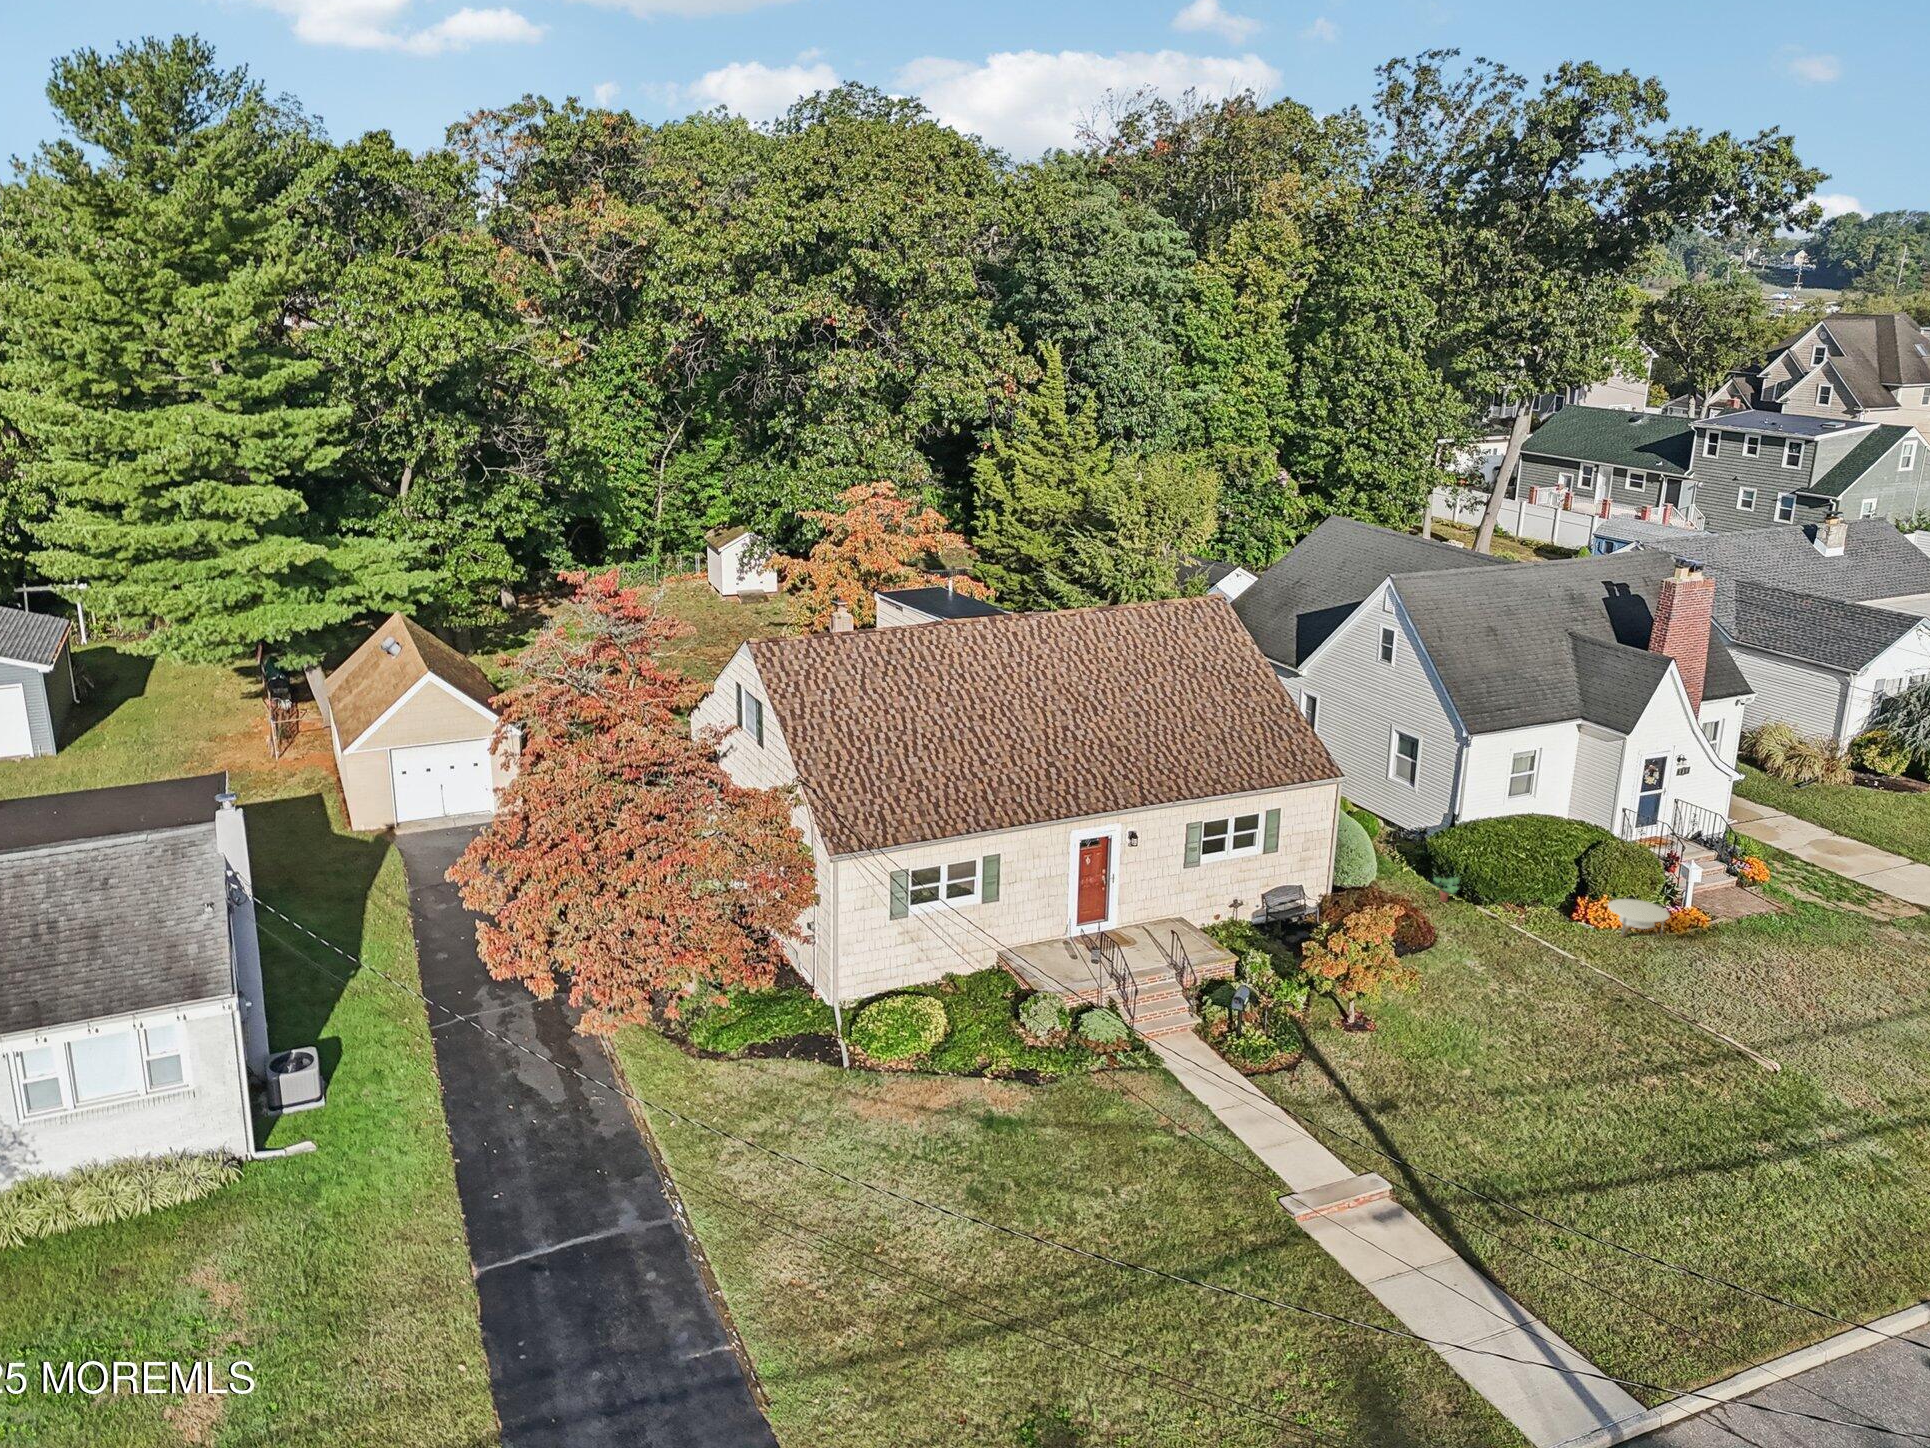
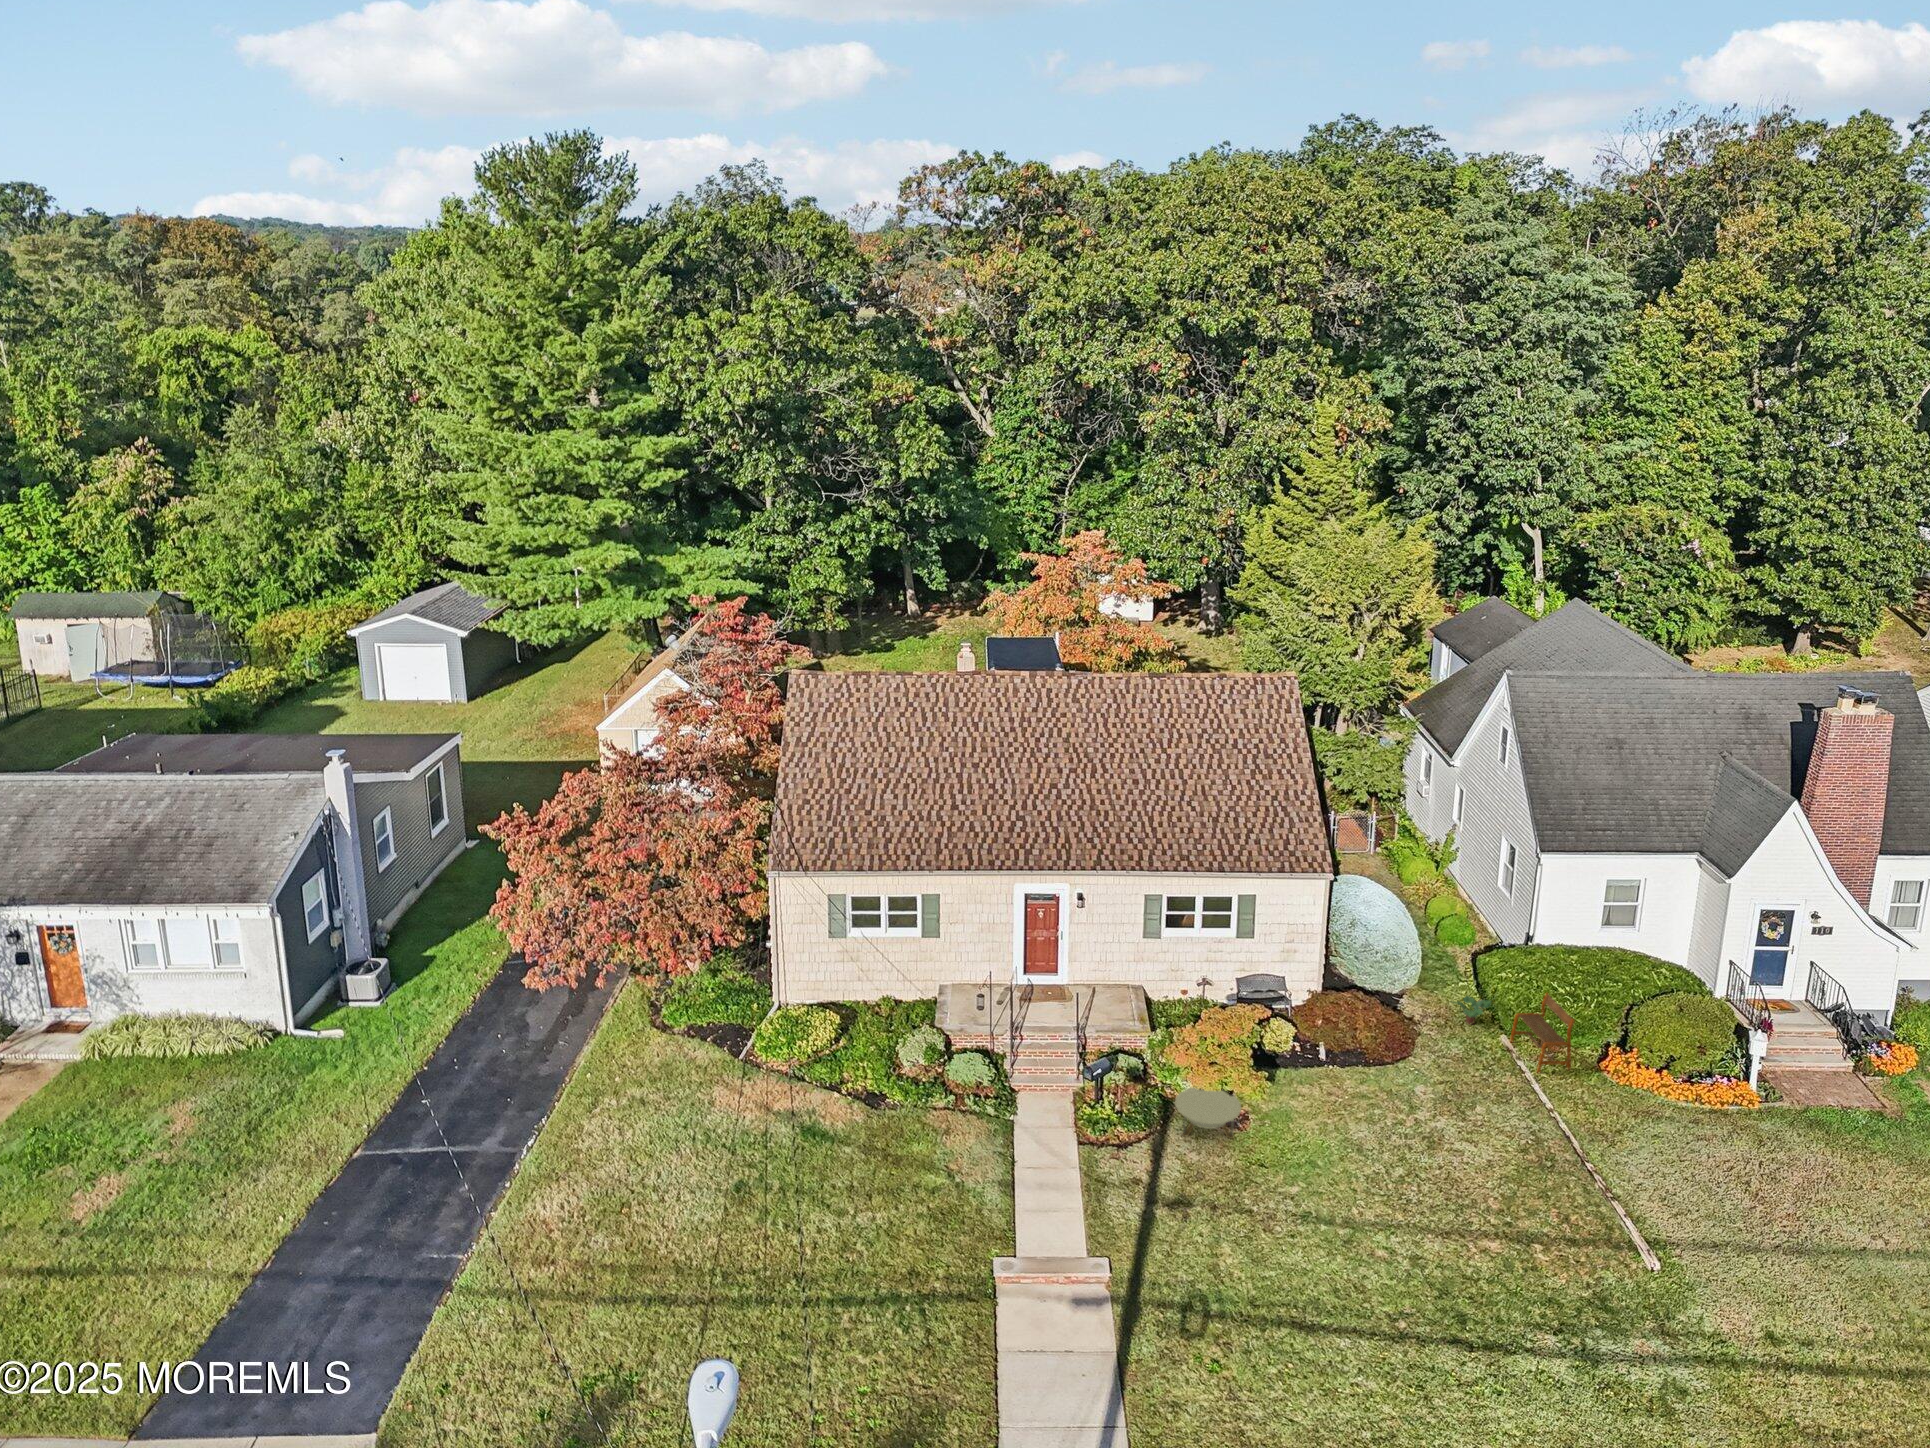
bench: none [1488,858,1559,930] -> present [1510,993,1575,1073]
round table: present [1608,899,1670,937] -> present [1175,1088,1241,1139]

